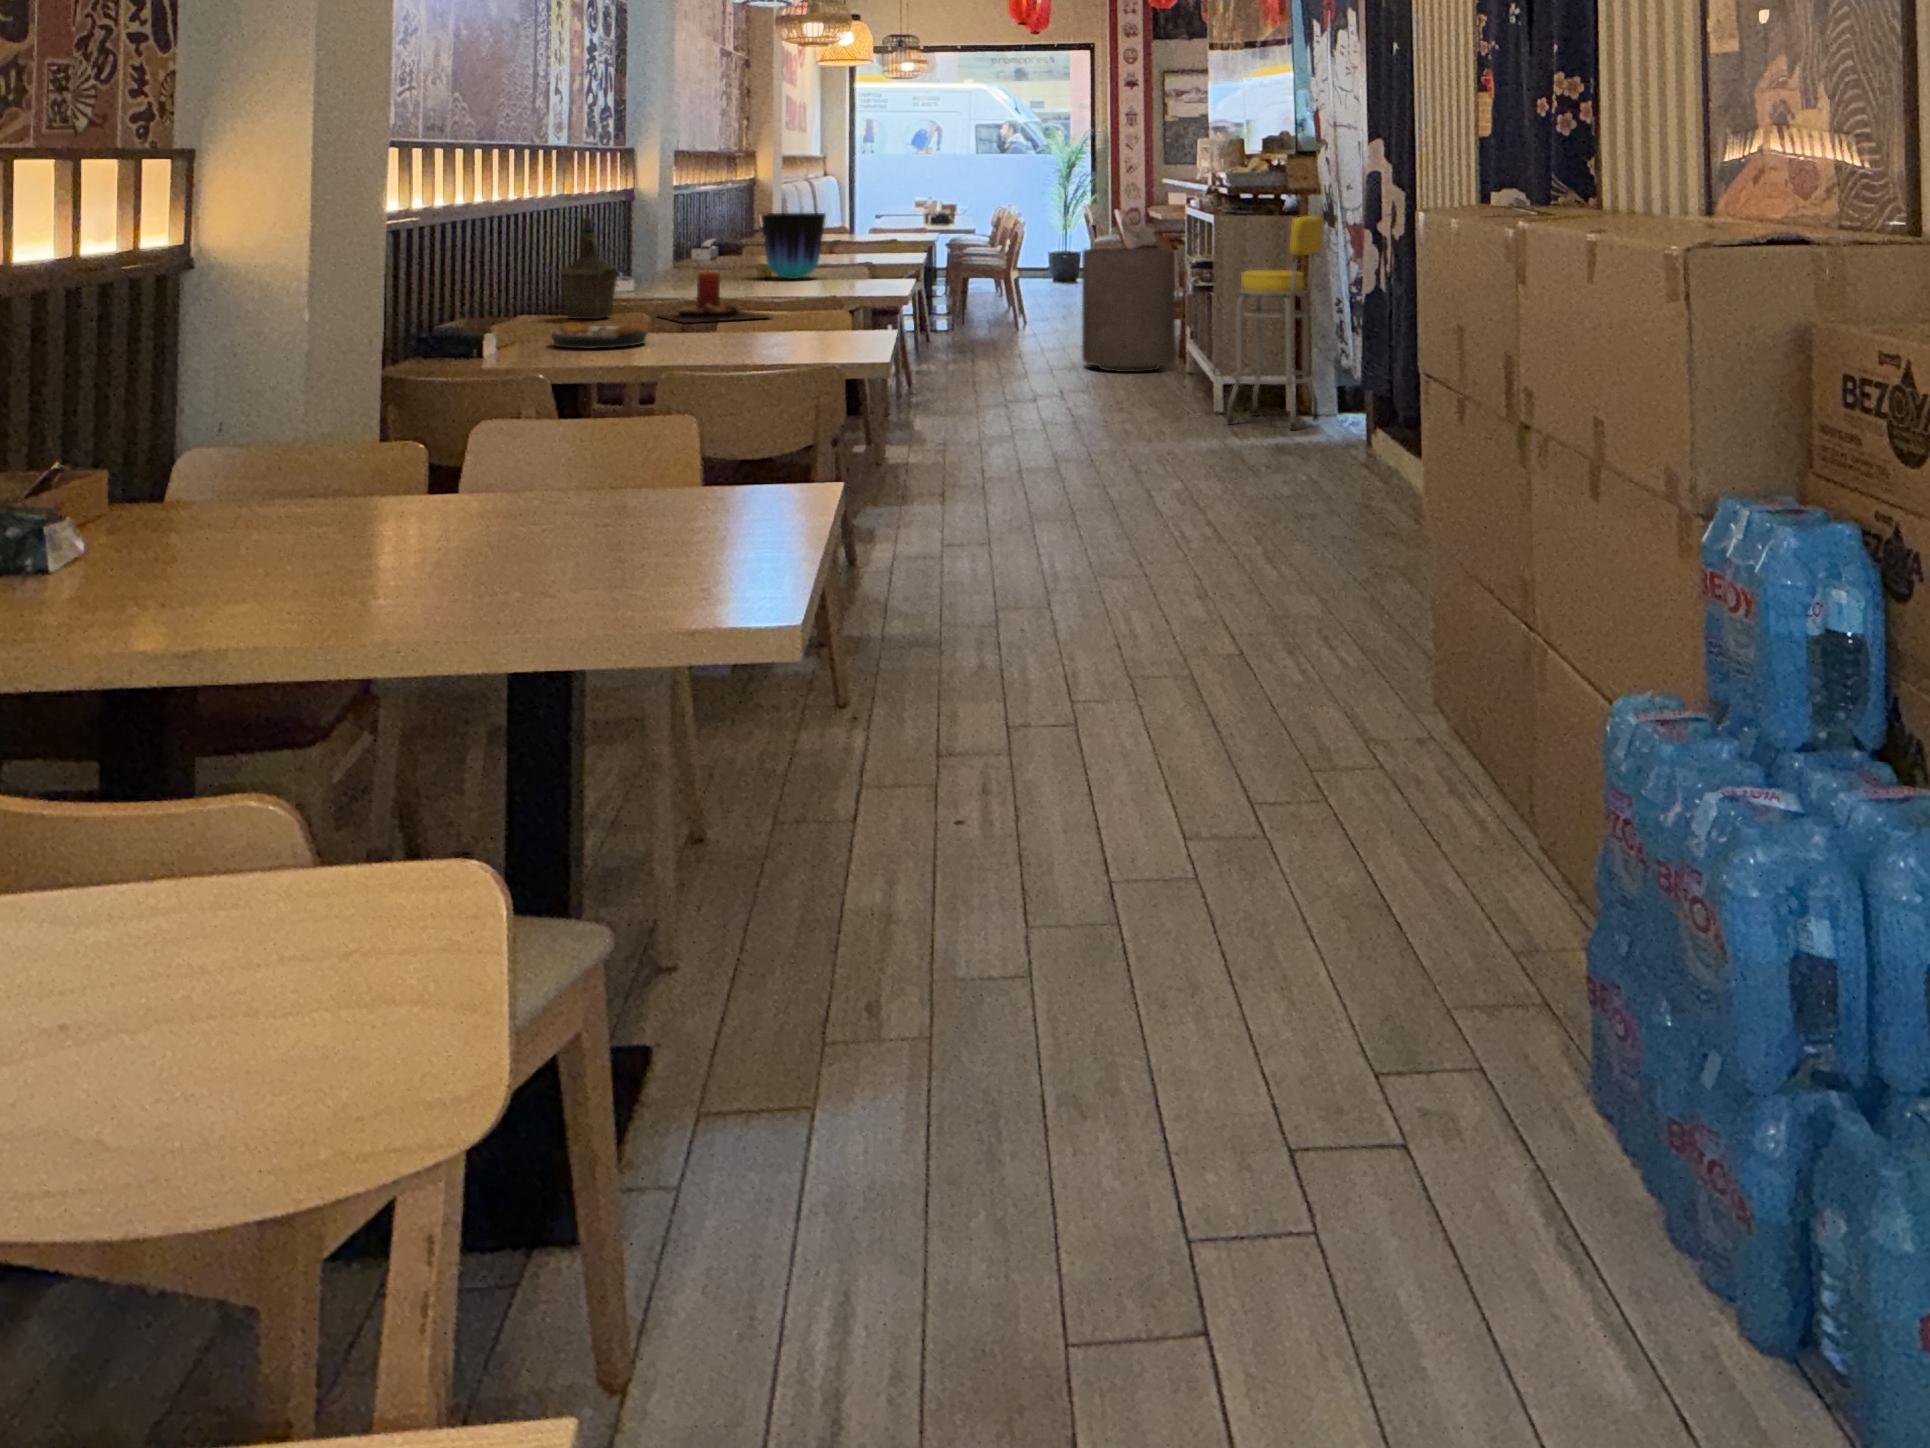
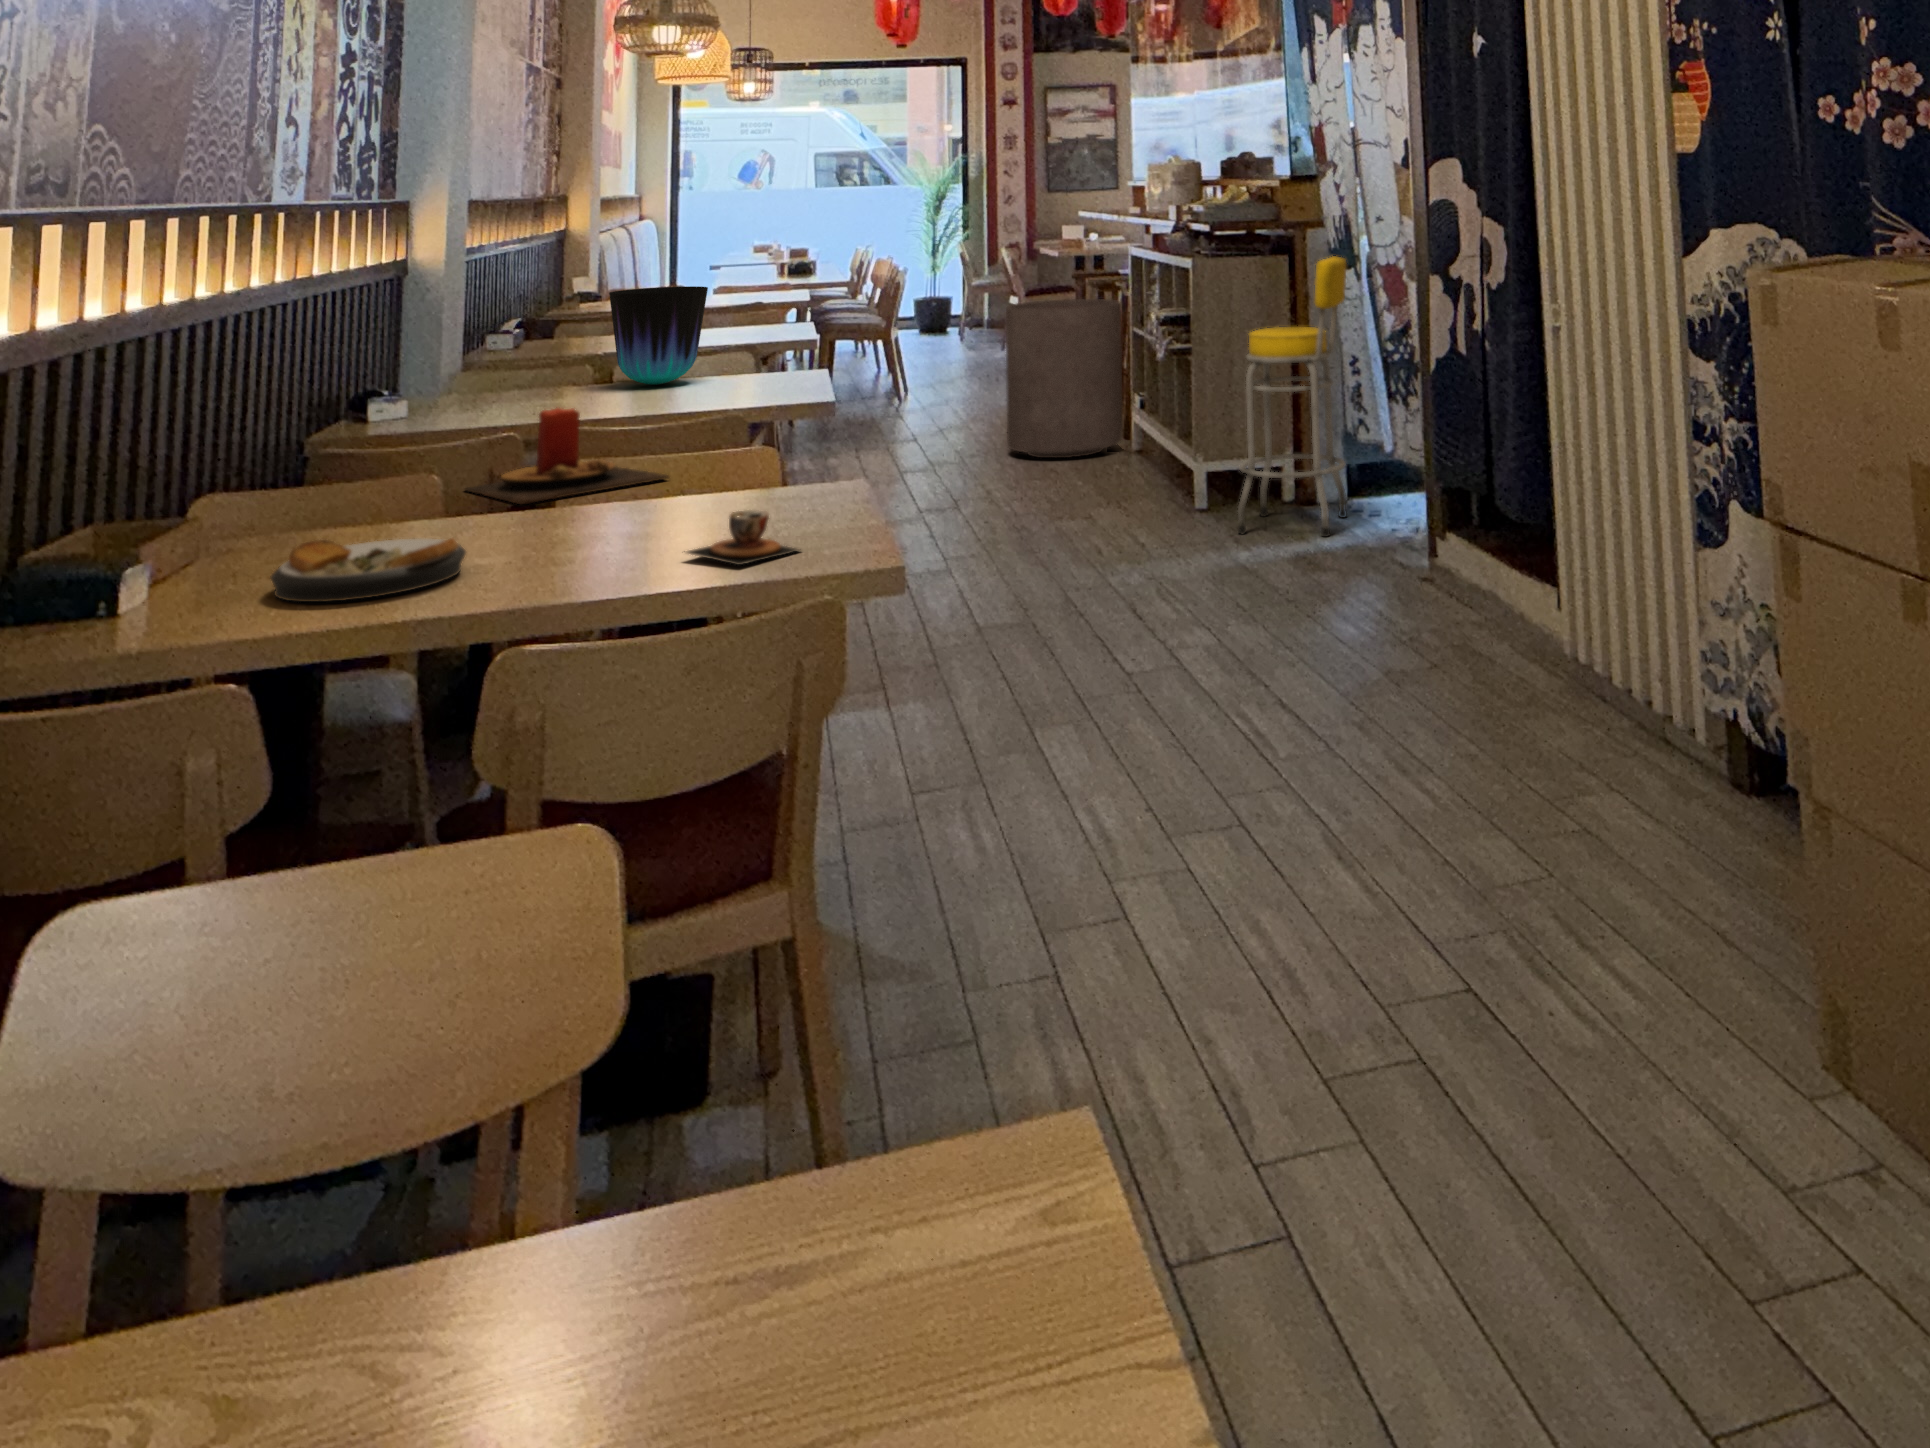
bottle: present [560,217,617,319] -> none [289,330,396,508]
teacup: none [760,322,826,348] -> present [684,510,797,565]

